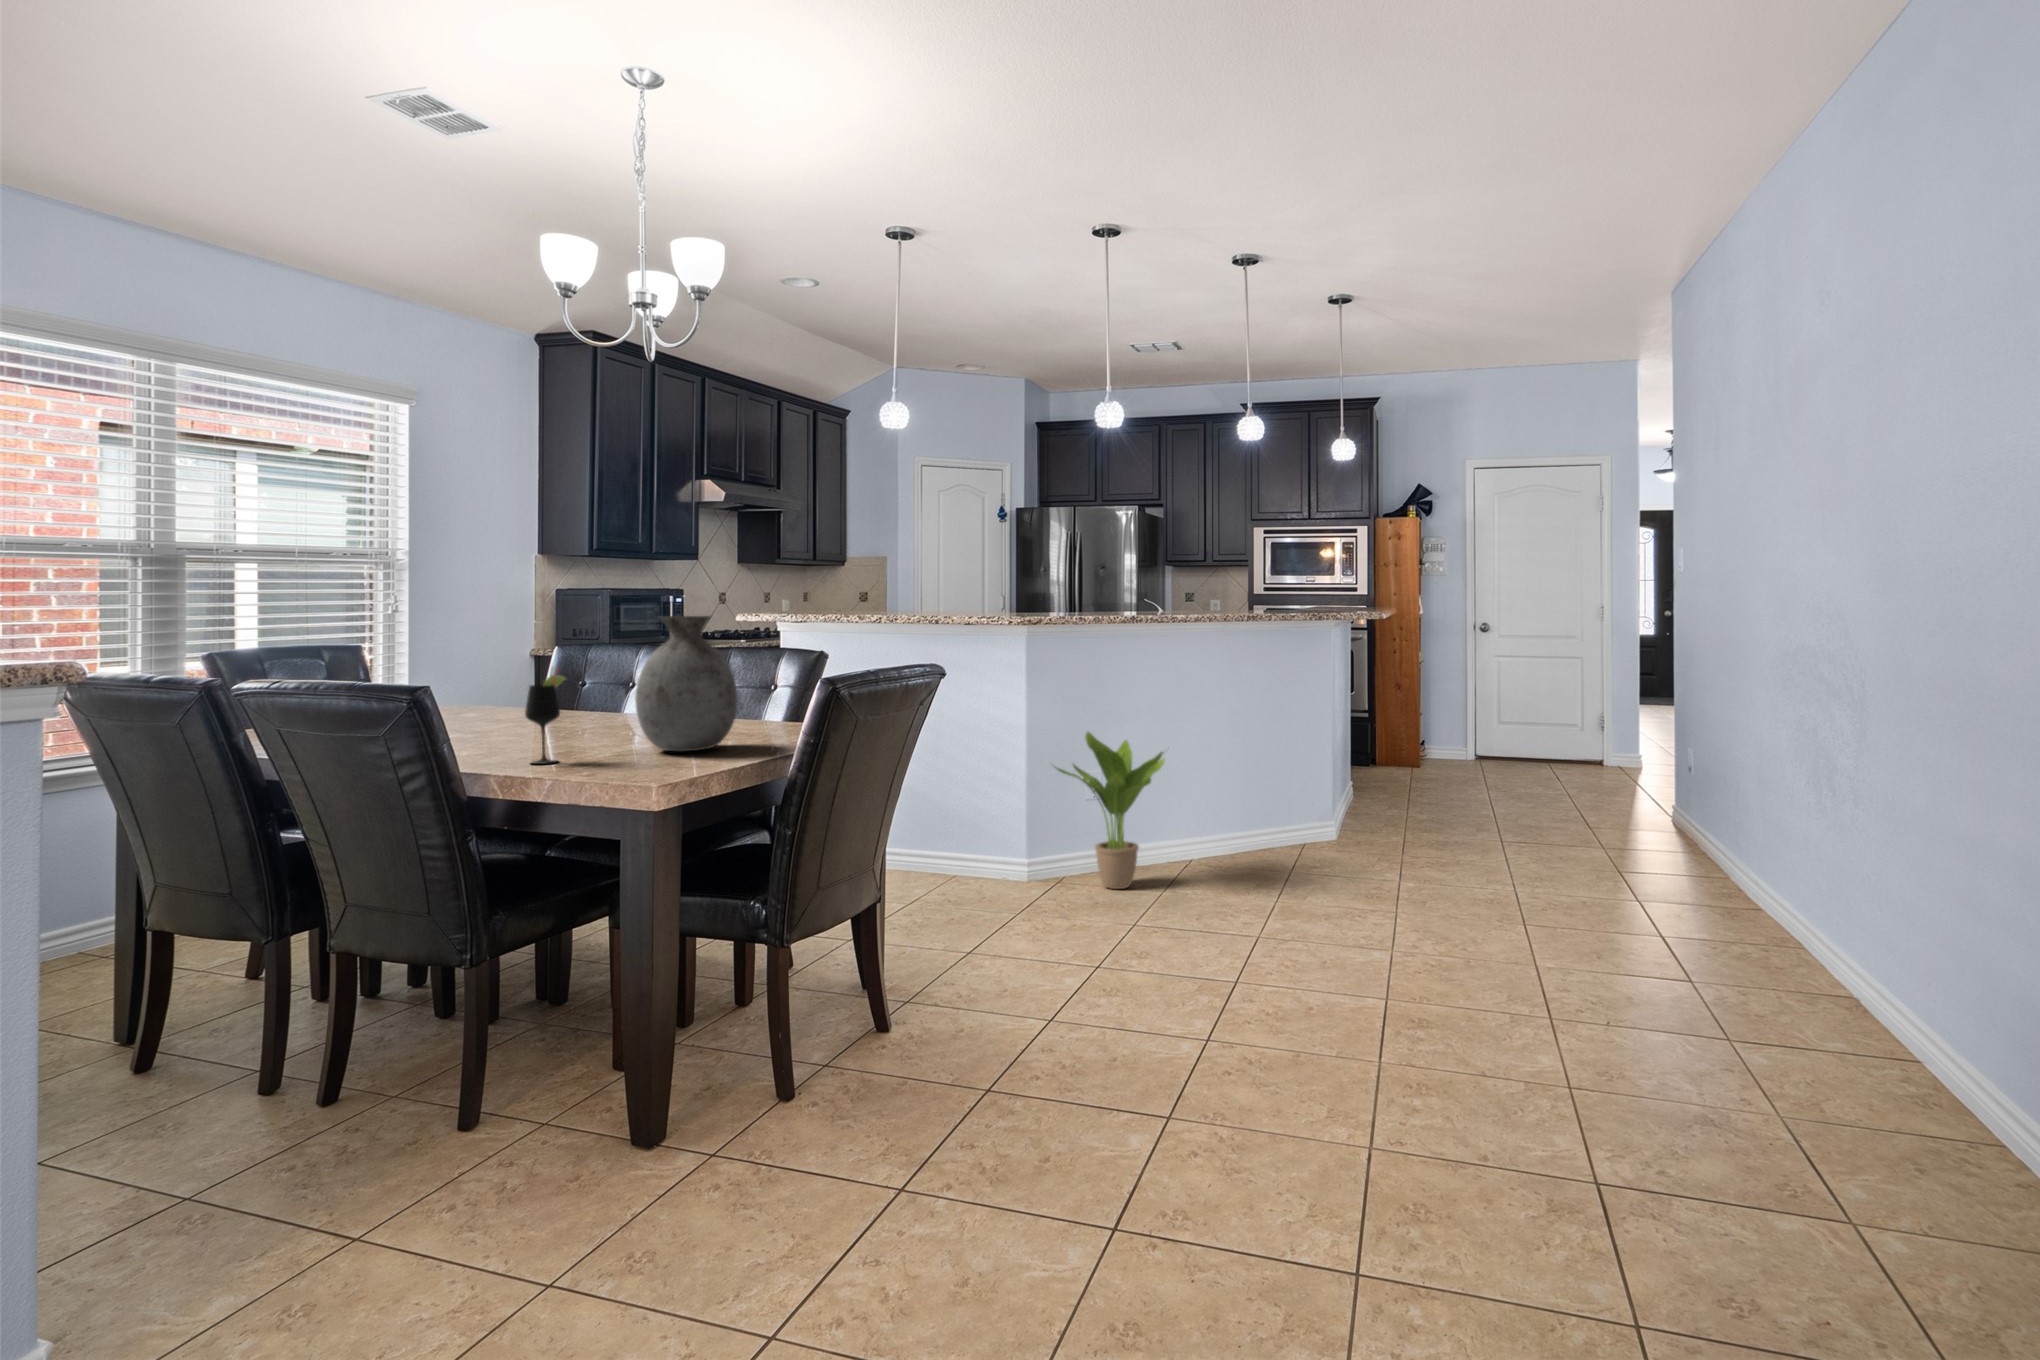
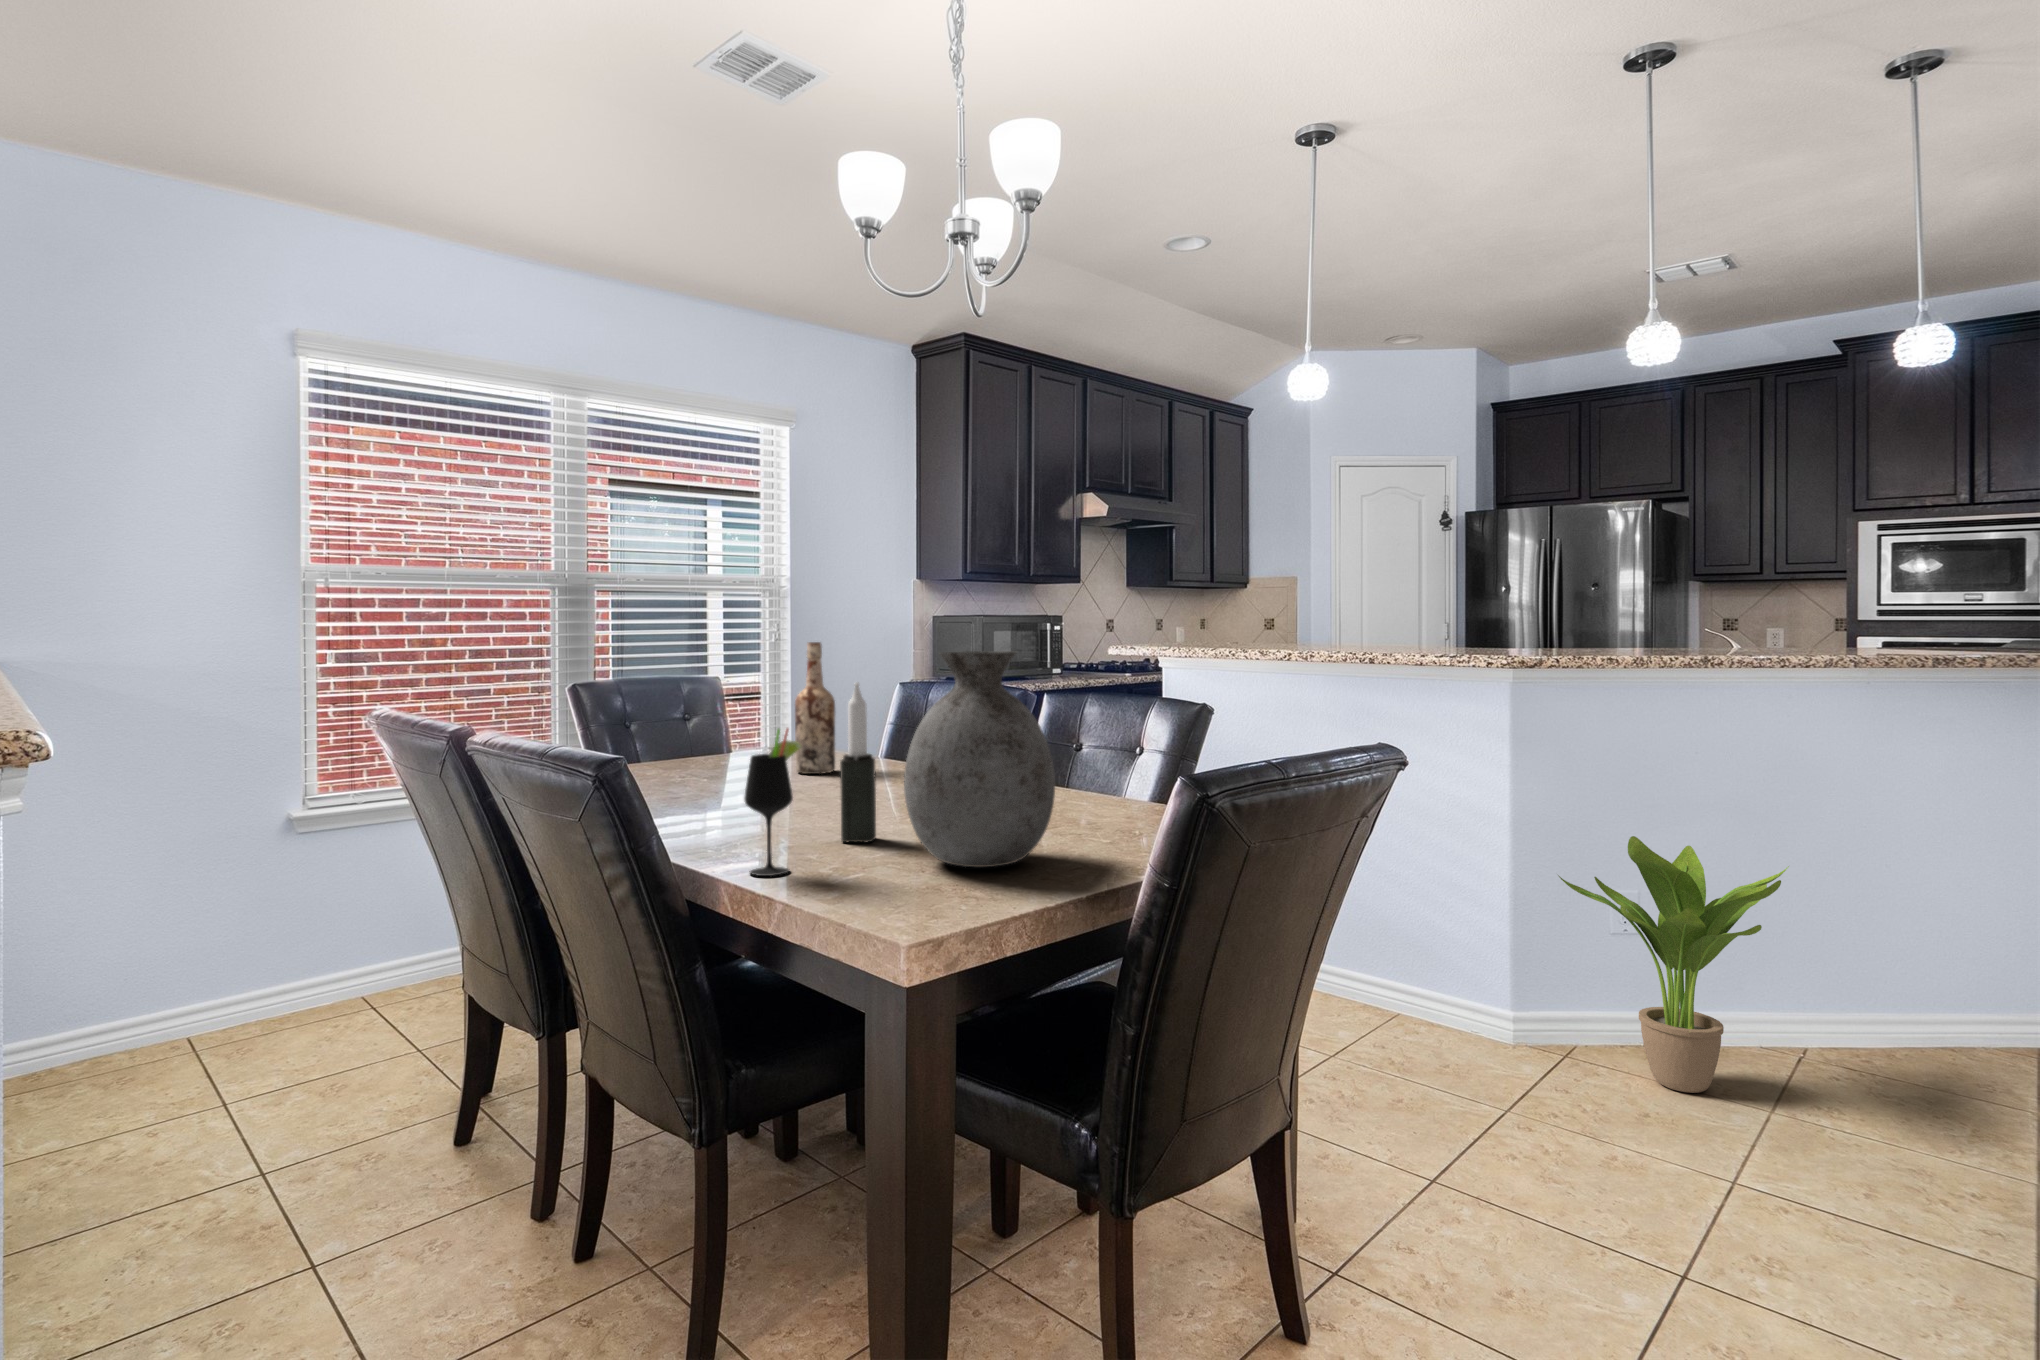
wine bottle: none [484,611,521,719] -> present [795,642,835,774]
candle: none [577,638,603,748] -> present [840,682,876,843]

